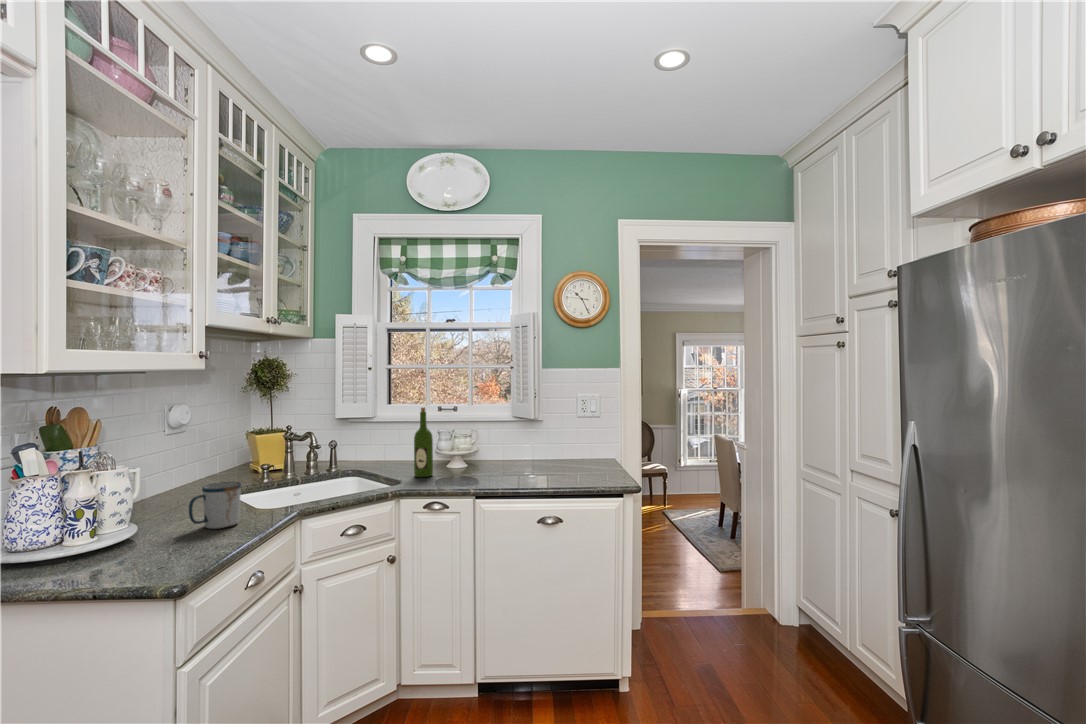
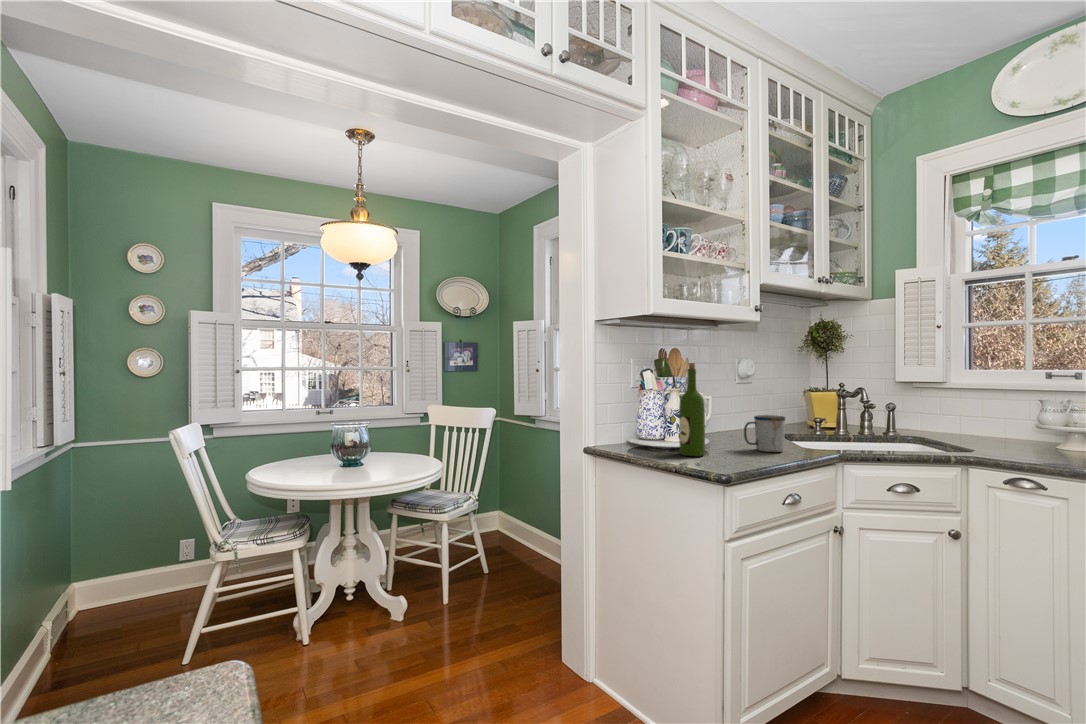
wine bottle: present [414,407,433,477] -> present [679,363,705,456]

